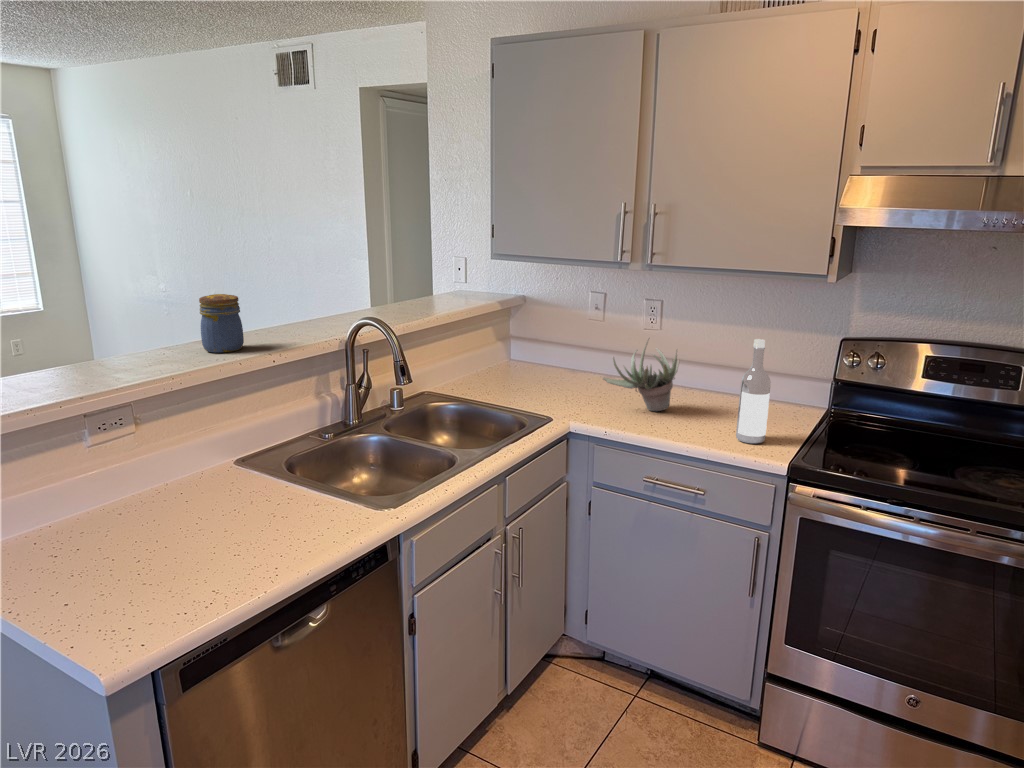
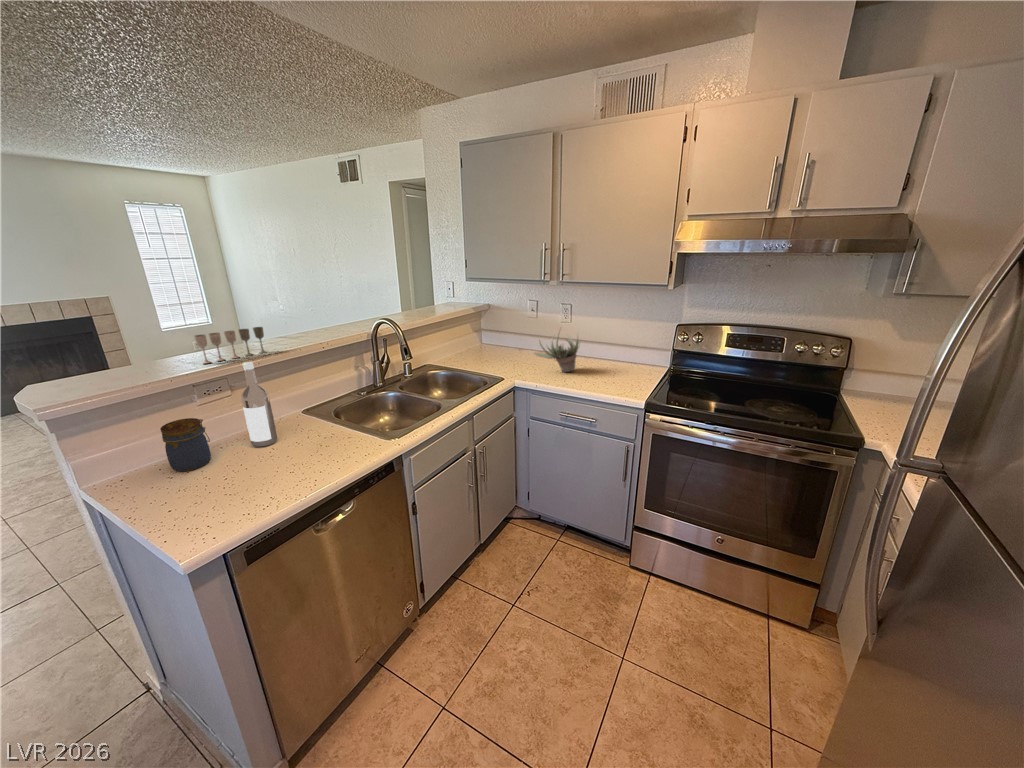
jar: present [199,294,244,353] -> present [160,418,211,472]
wine glass: none [93,327,193,382] -> present [194,327,266,364]
wine bottle: present [736,339,771,444] -> present [241,362,277,447]

